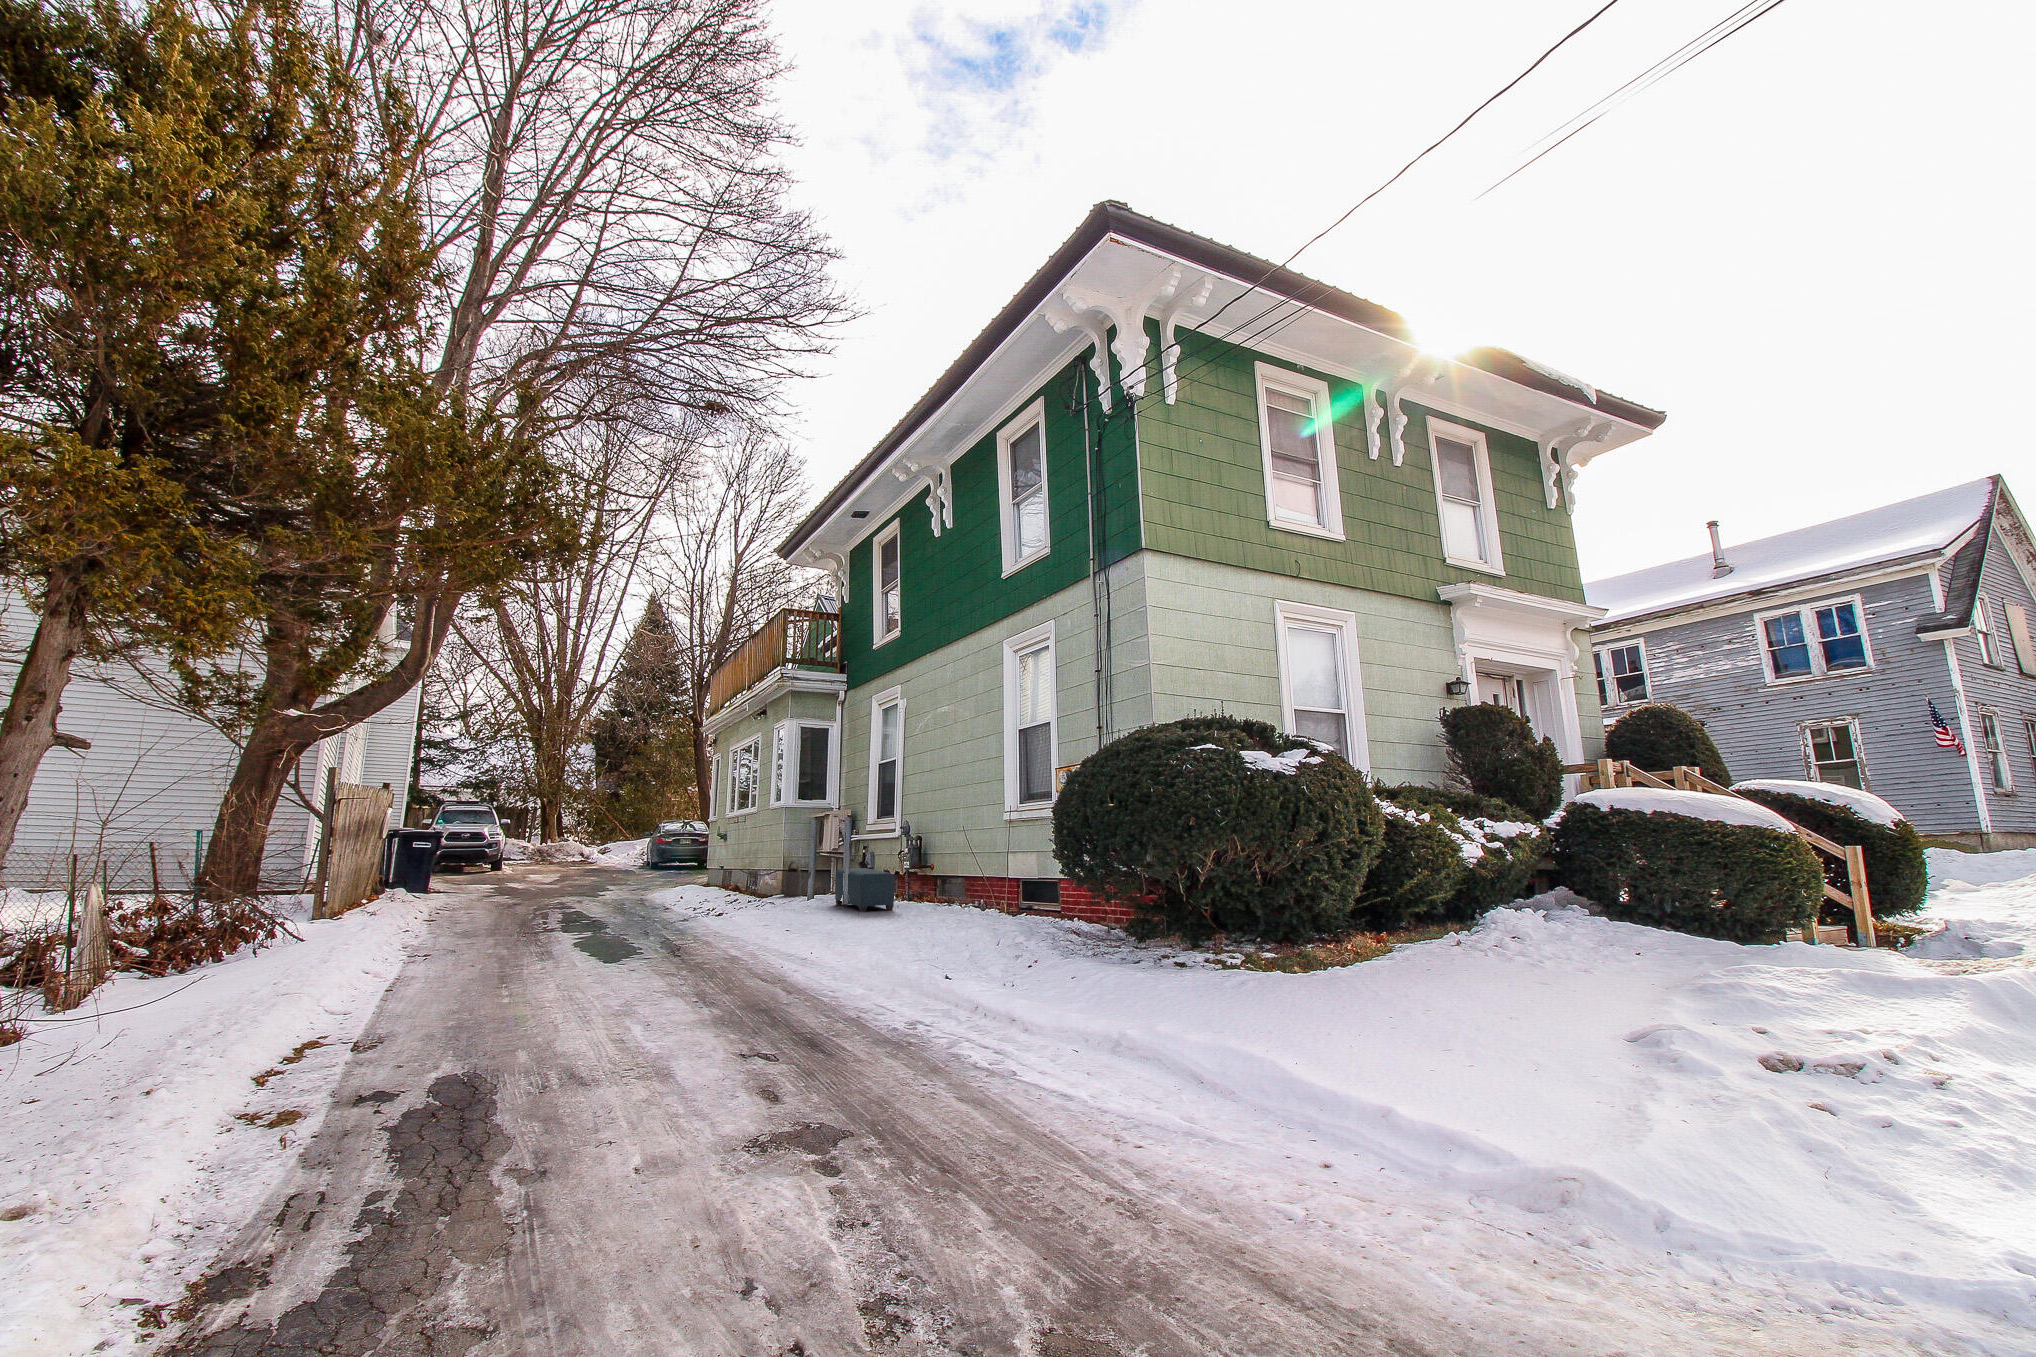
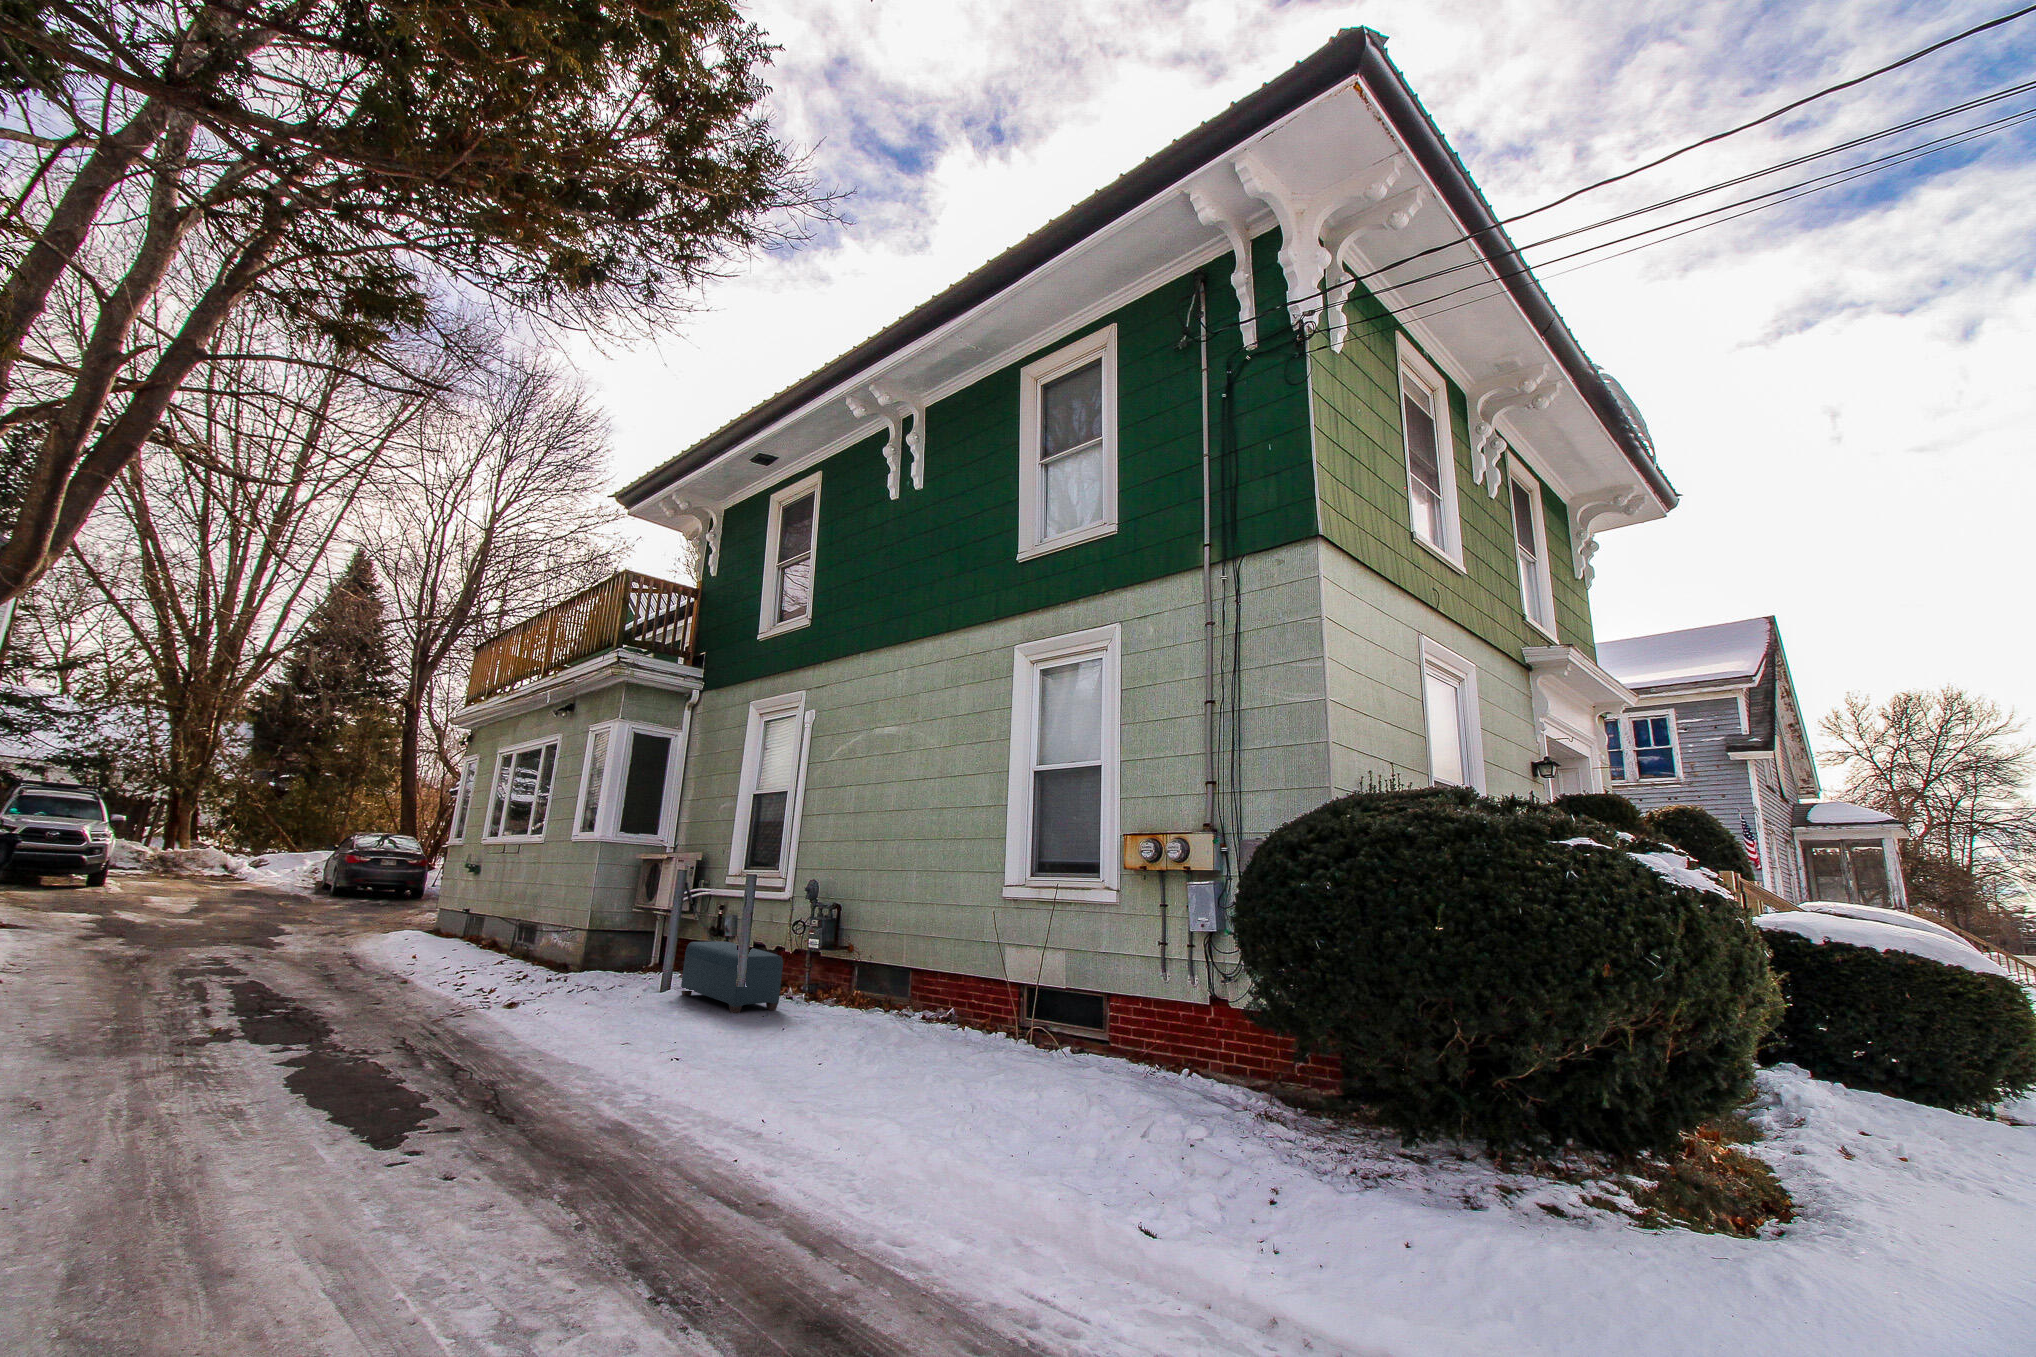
watering can: present [782,862,812,897] -> none [587,923,636,974]

